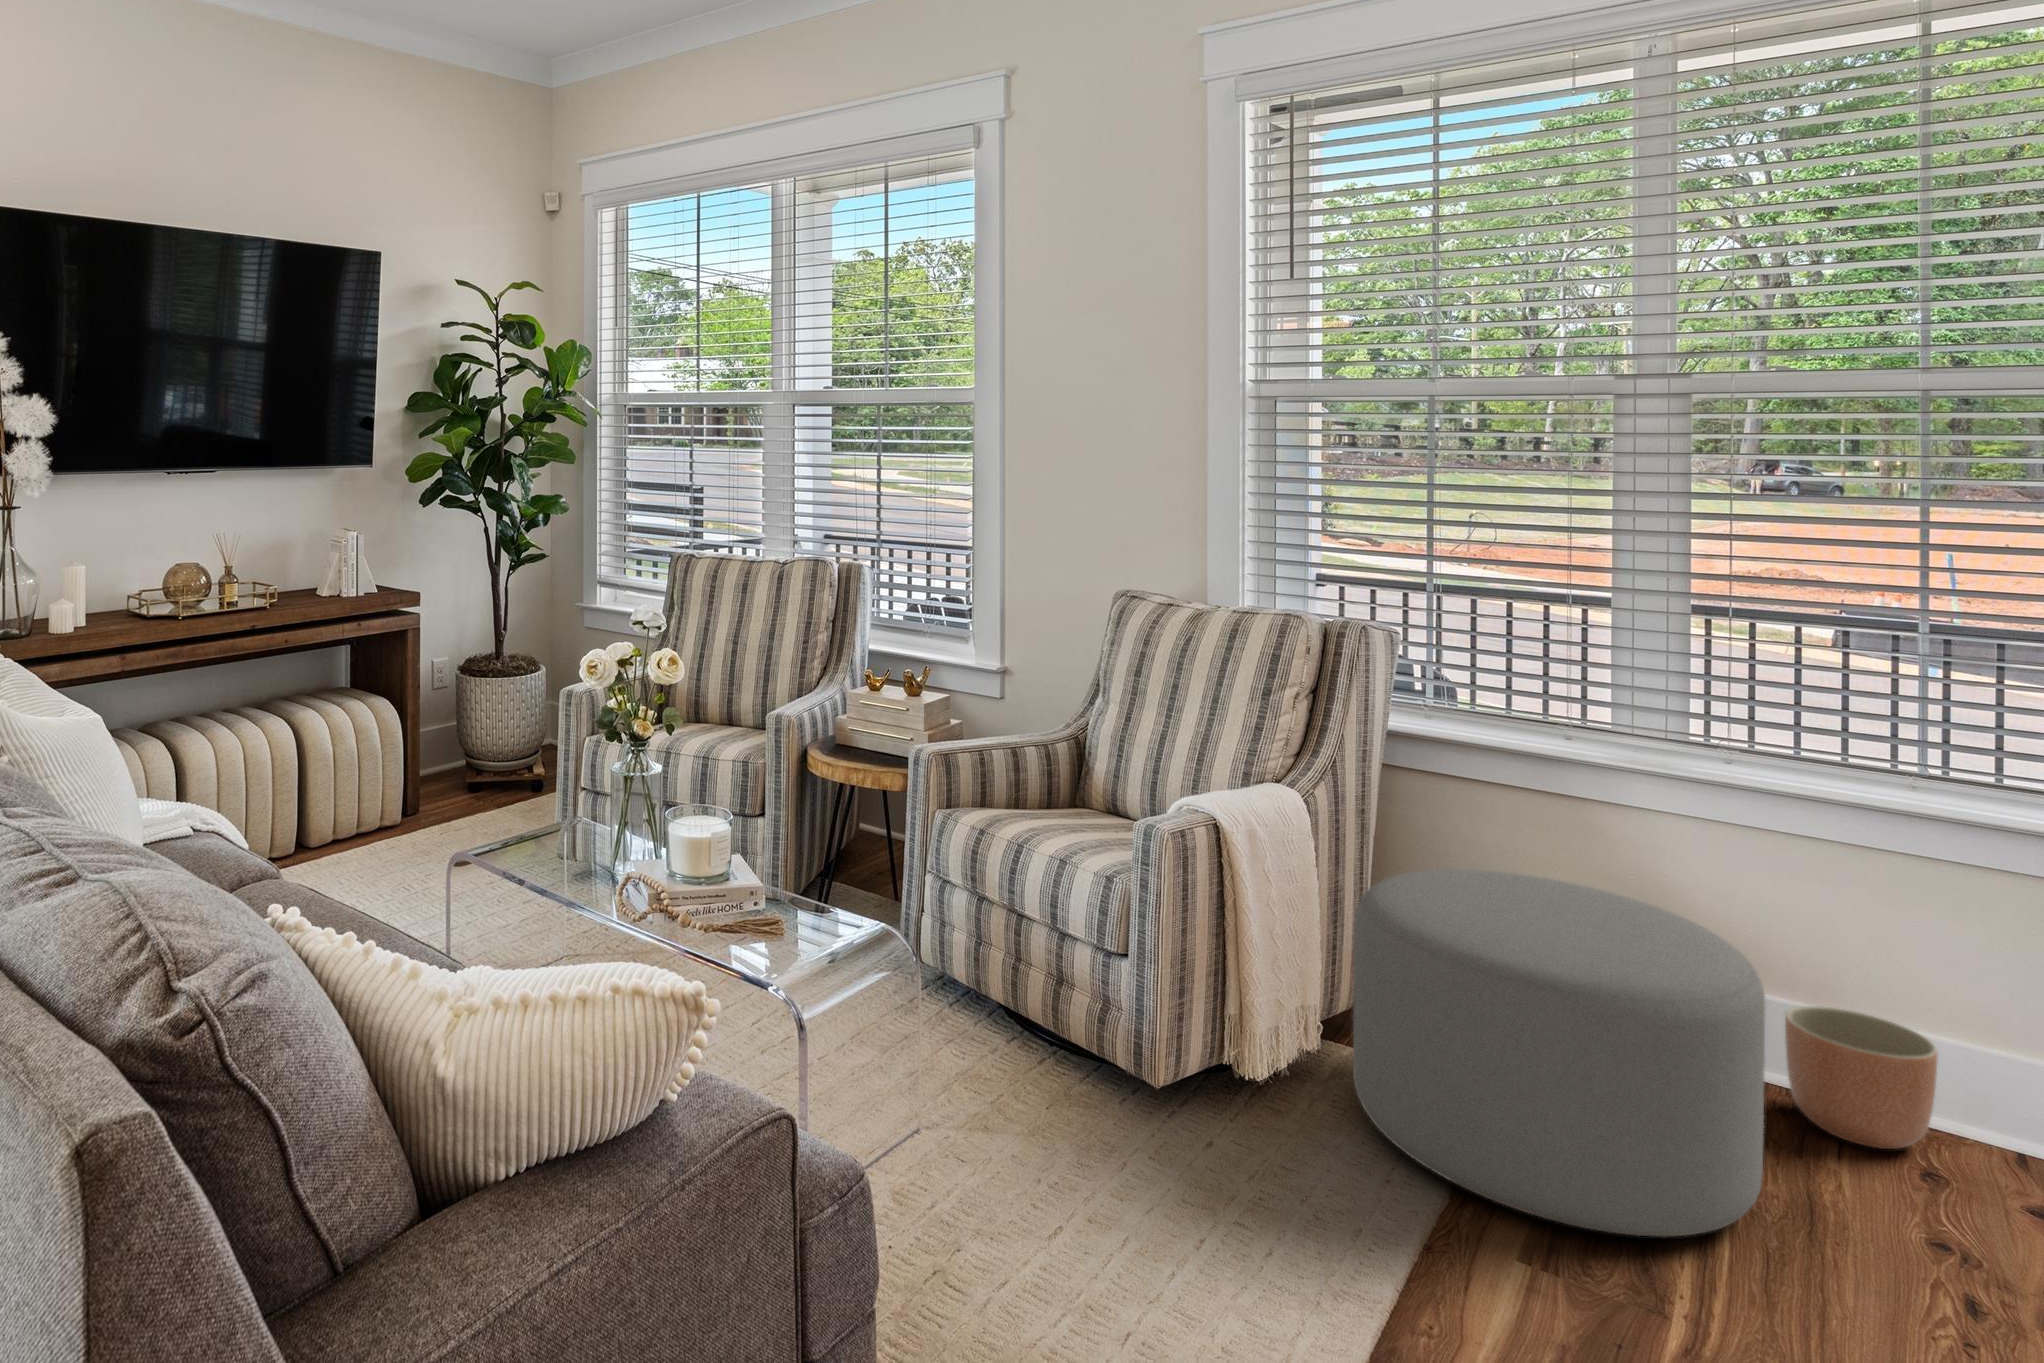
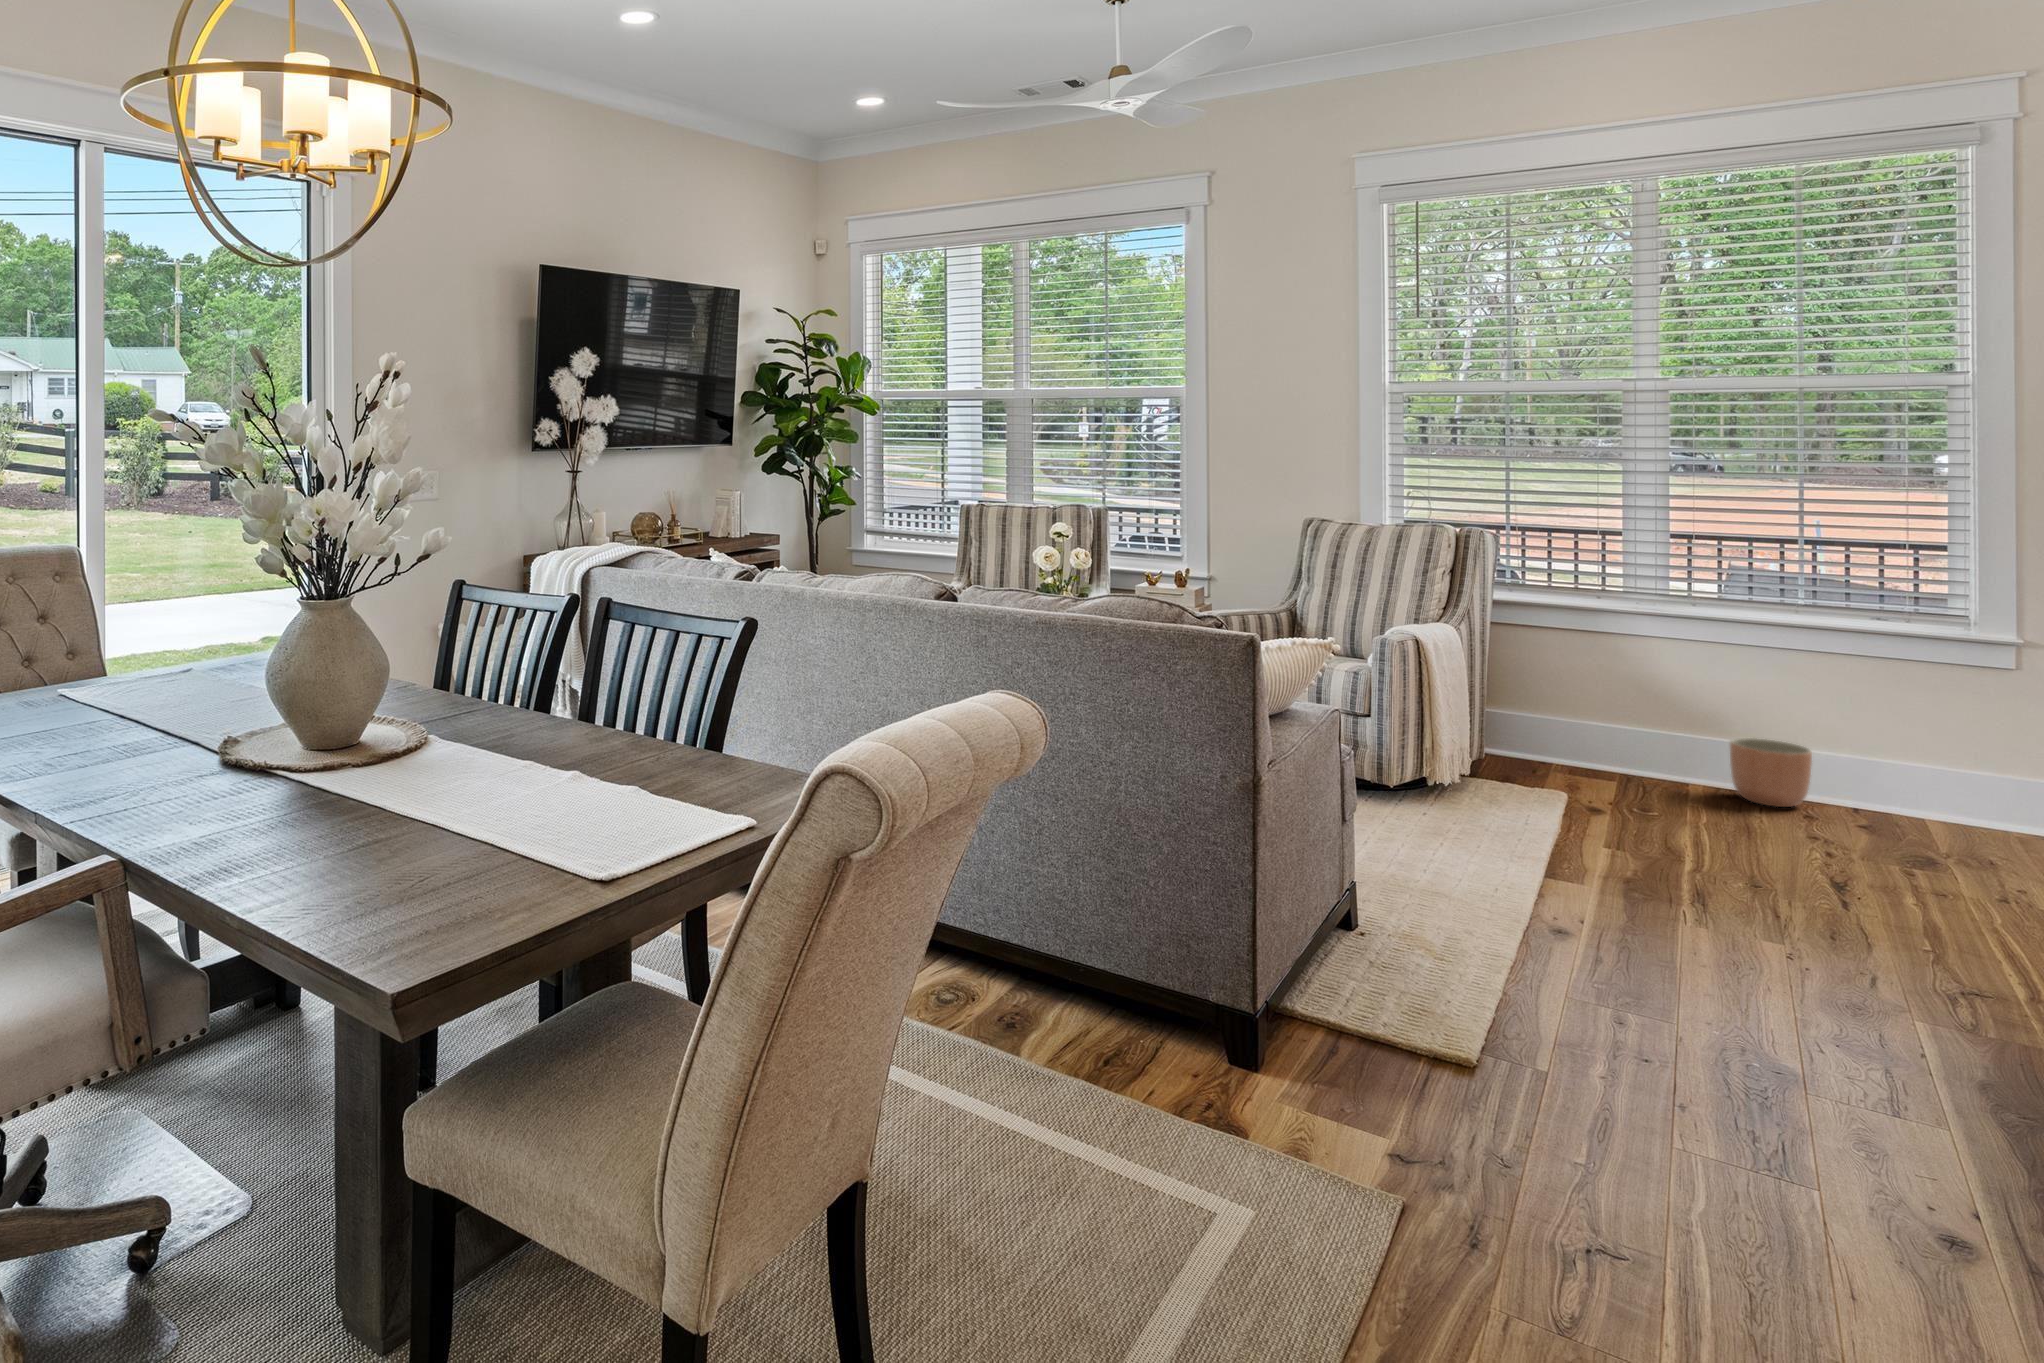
ottoman: present [1353,869,1765,1237] -> none [1493,668,1726,835]

